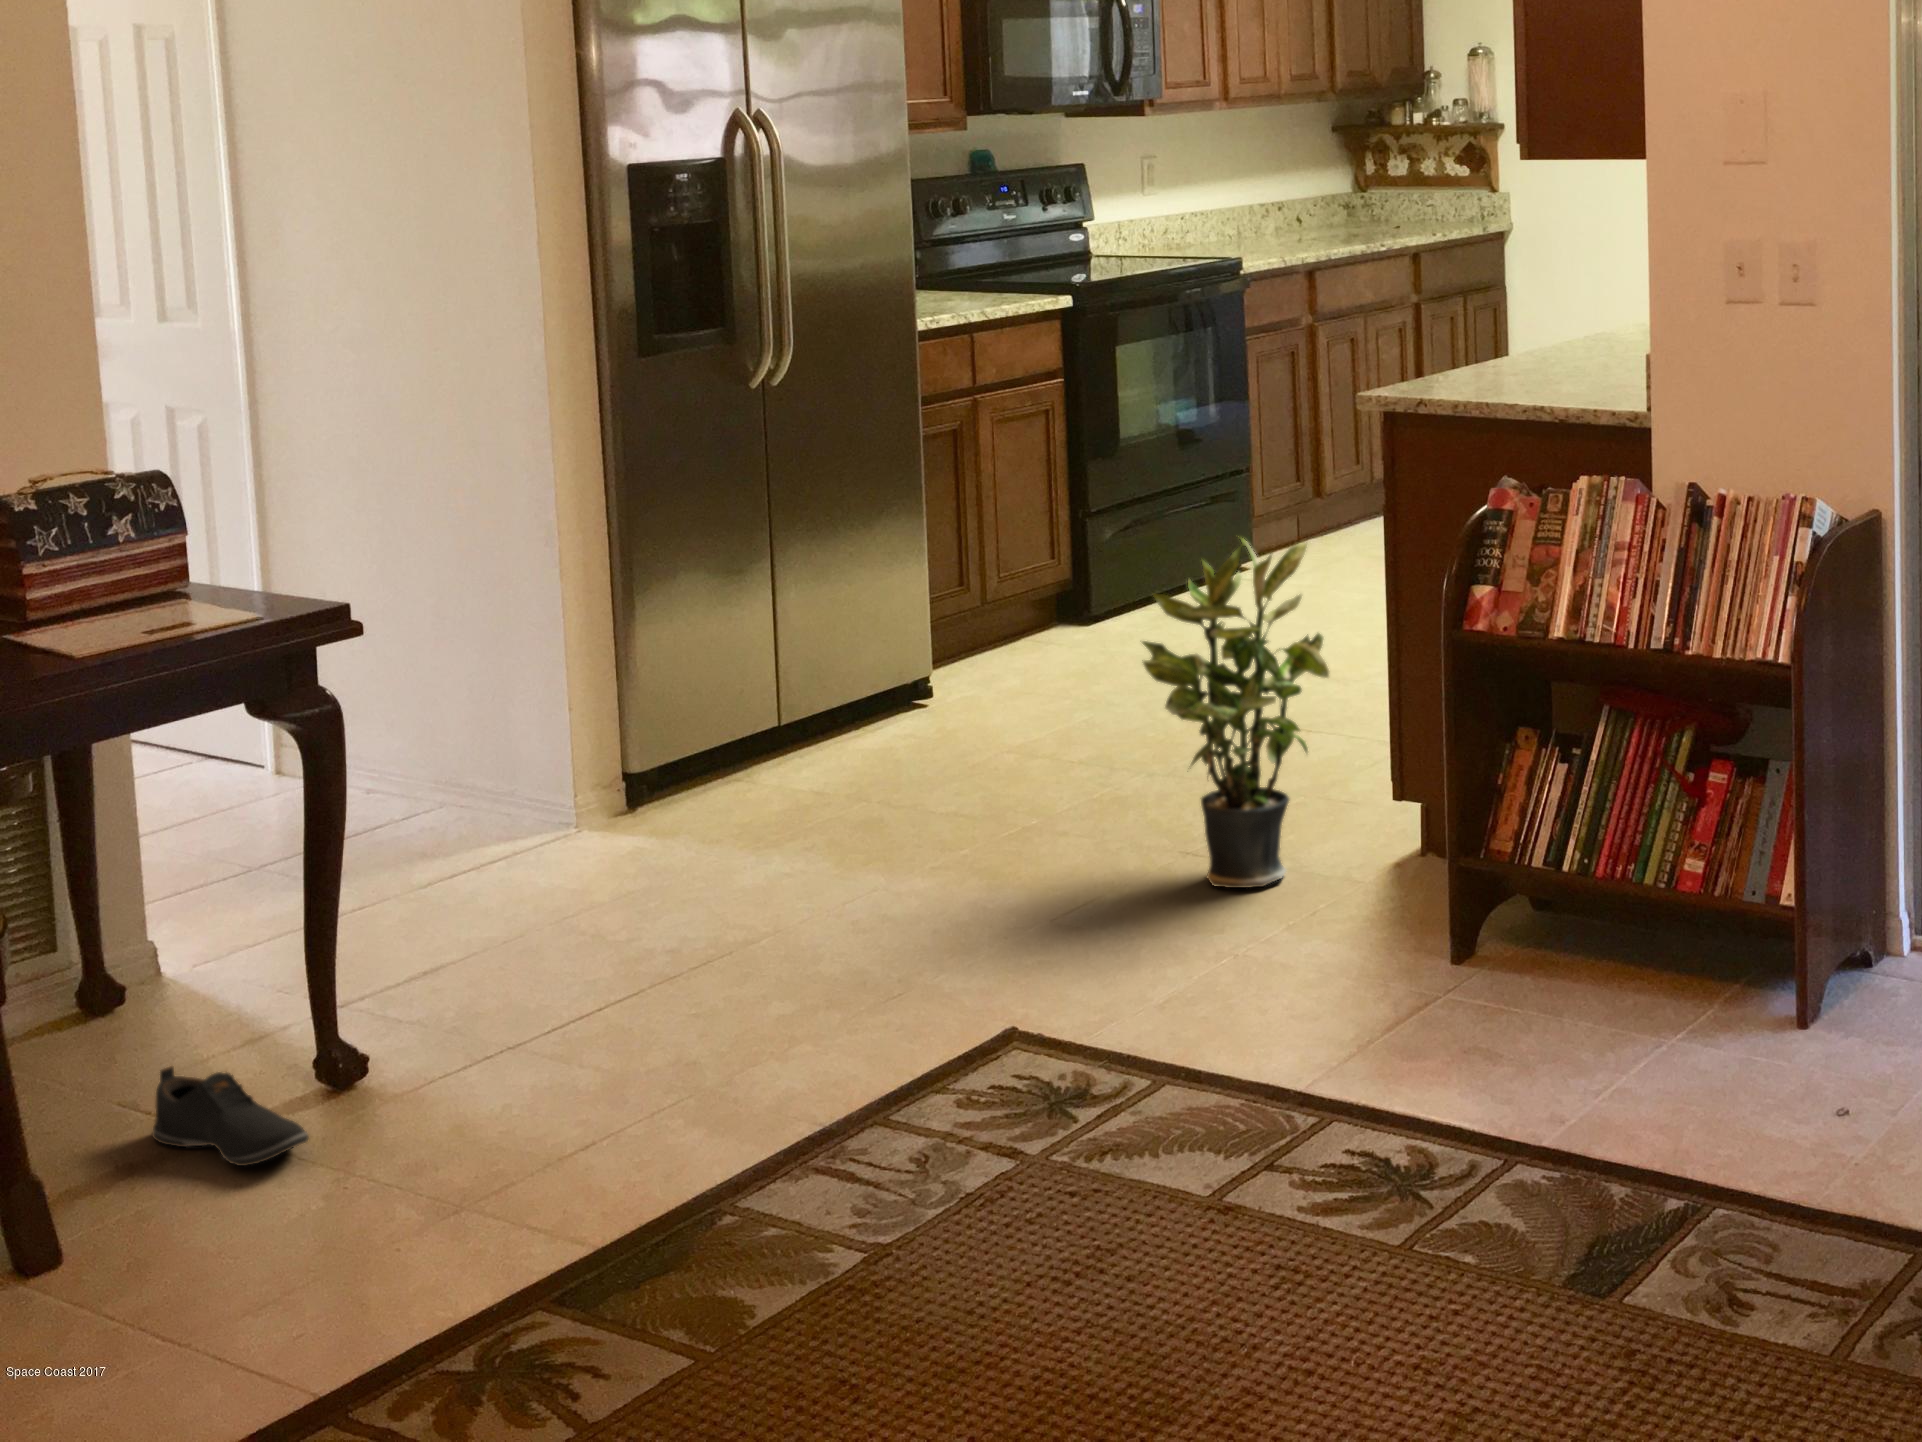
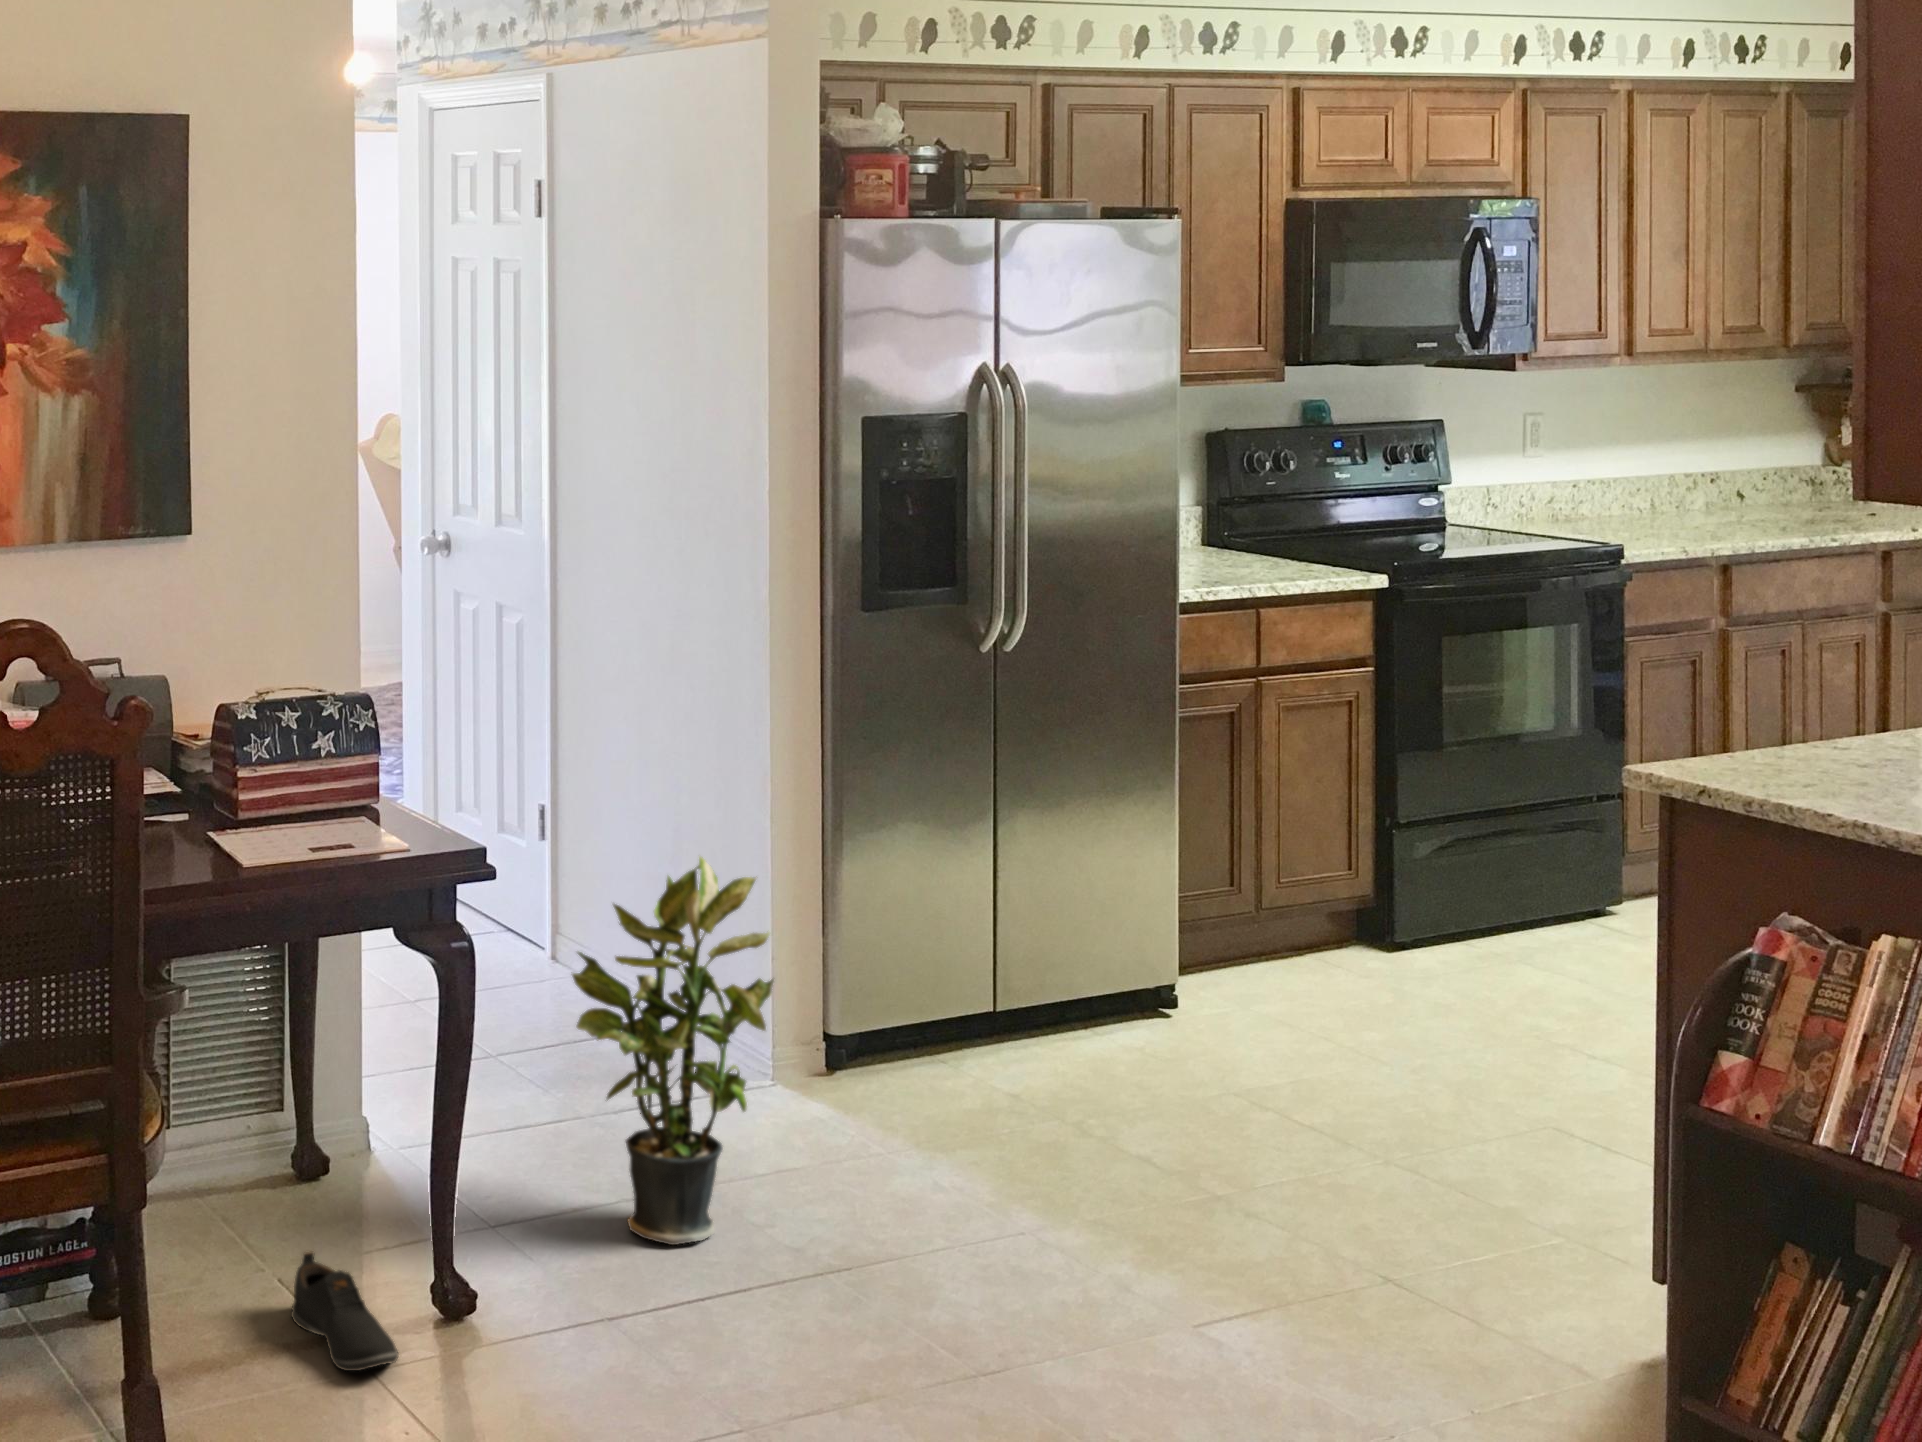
potted plant: present [1142,539,1329,888] -> present [572,857,773,1245]

